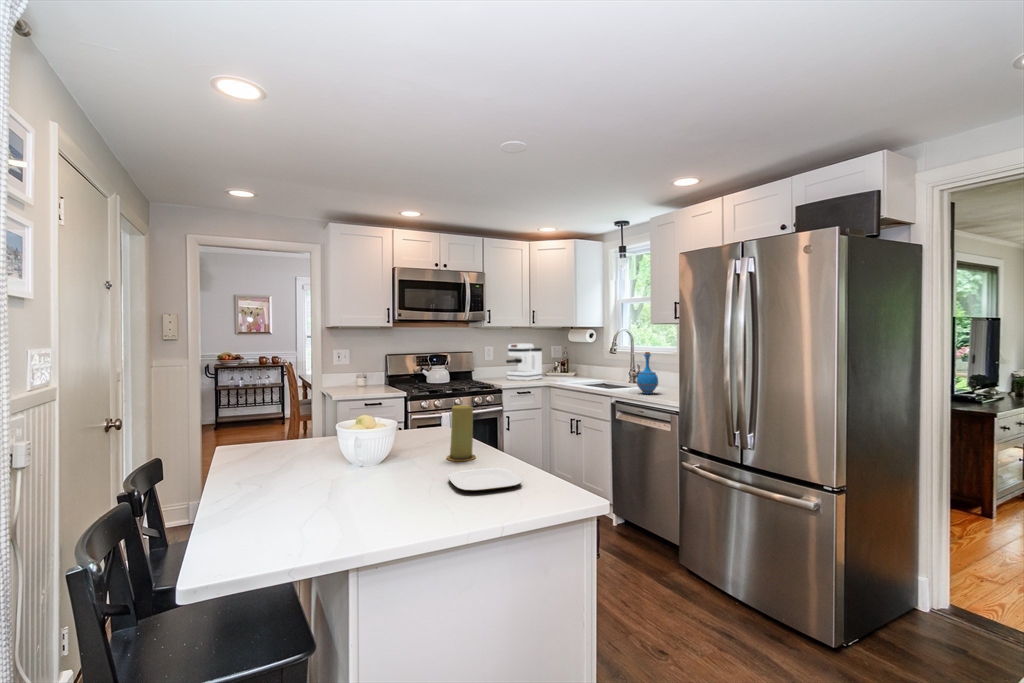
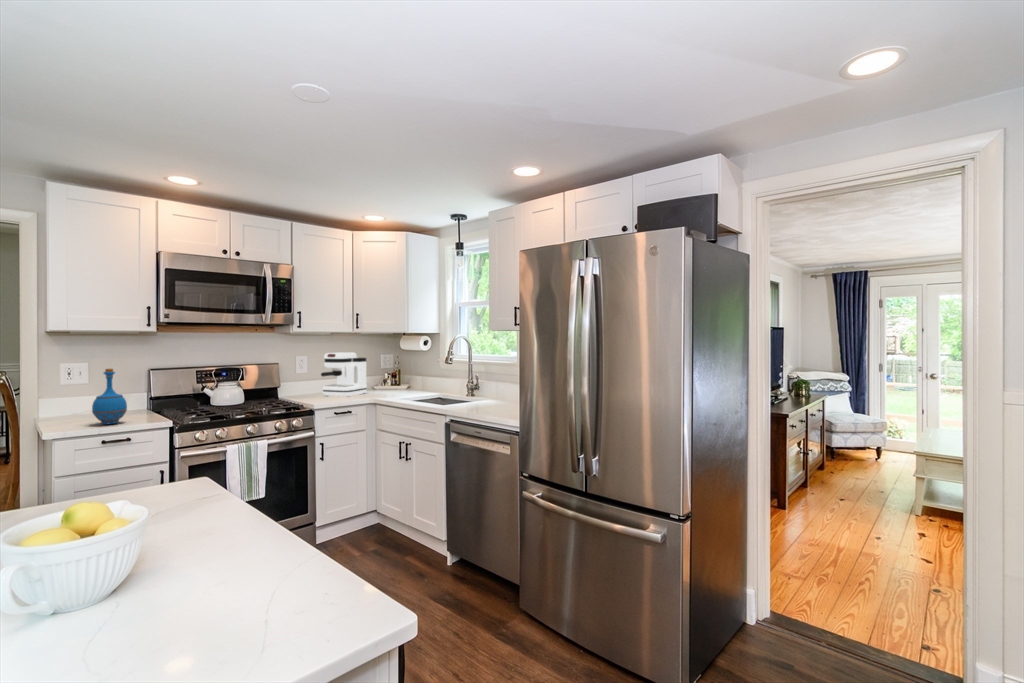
bottle: present [637,352,658,394] -> present [92,369,127,424]
candle: present [447,405,476,461] -> none [180,455,232,544]
plate: present [448,468,522,491] -> none [156,556,287,620]

